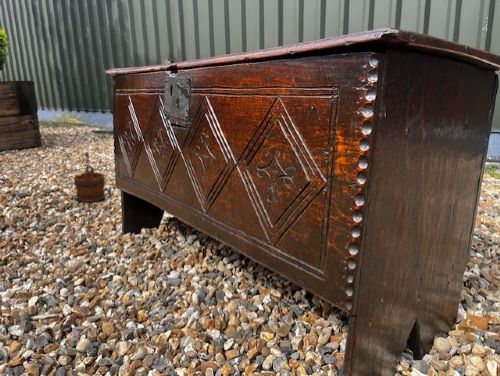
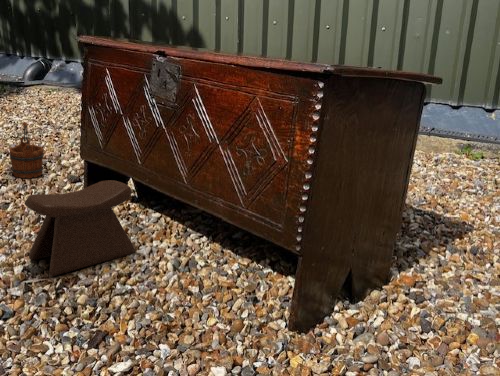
stool: none [38,203,163,310] -> present [25,180,135,276]

